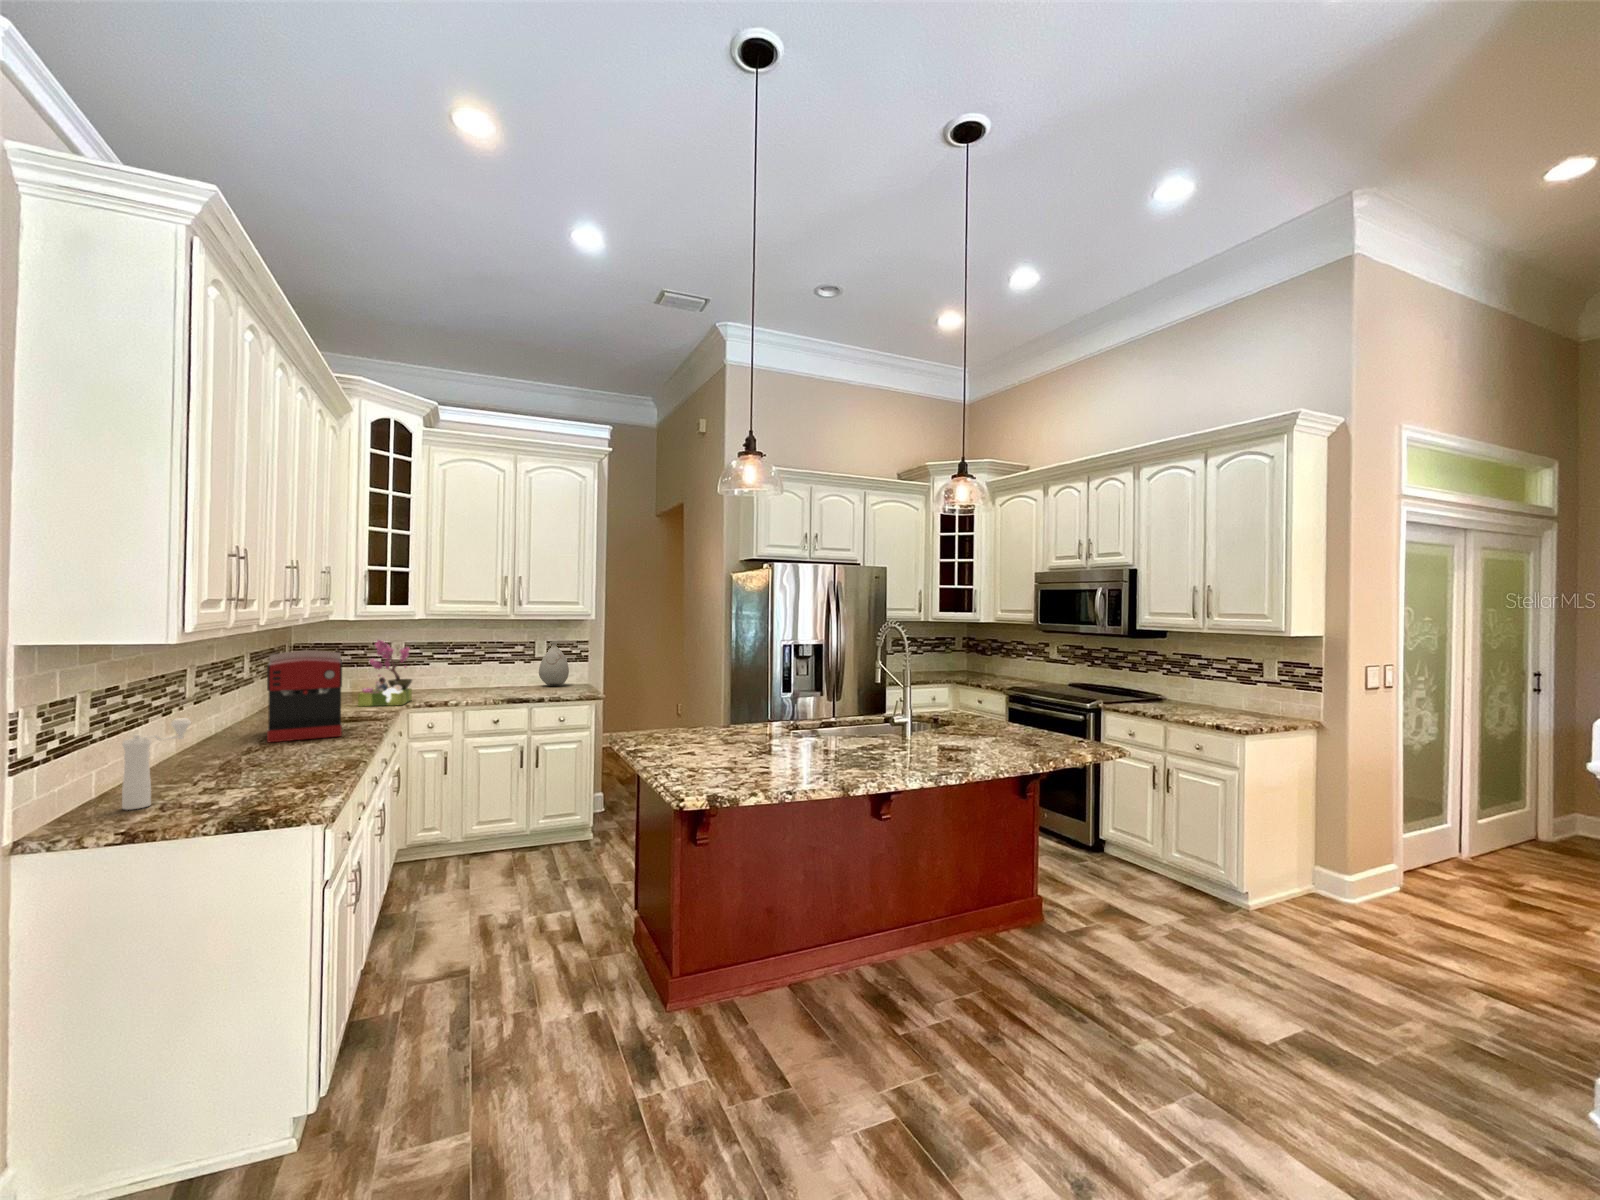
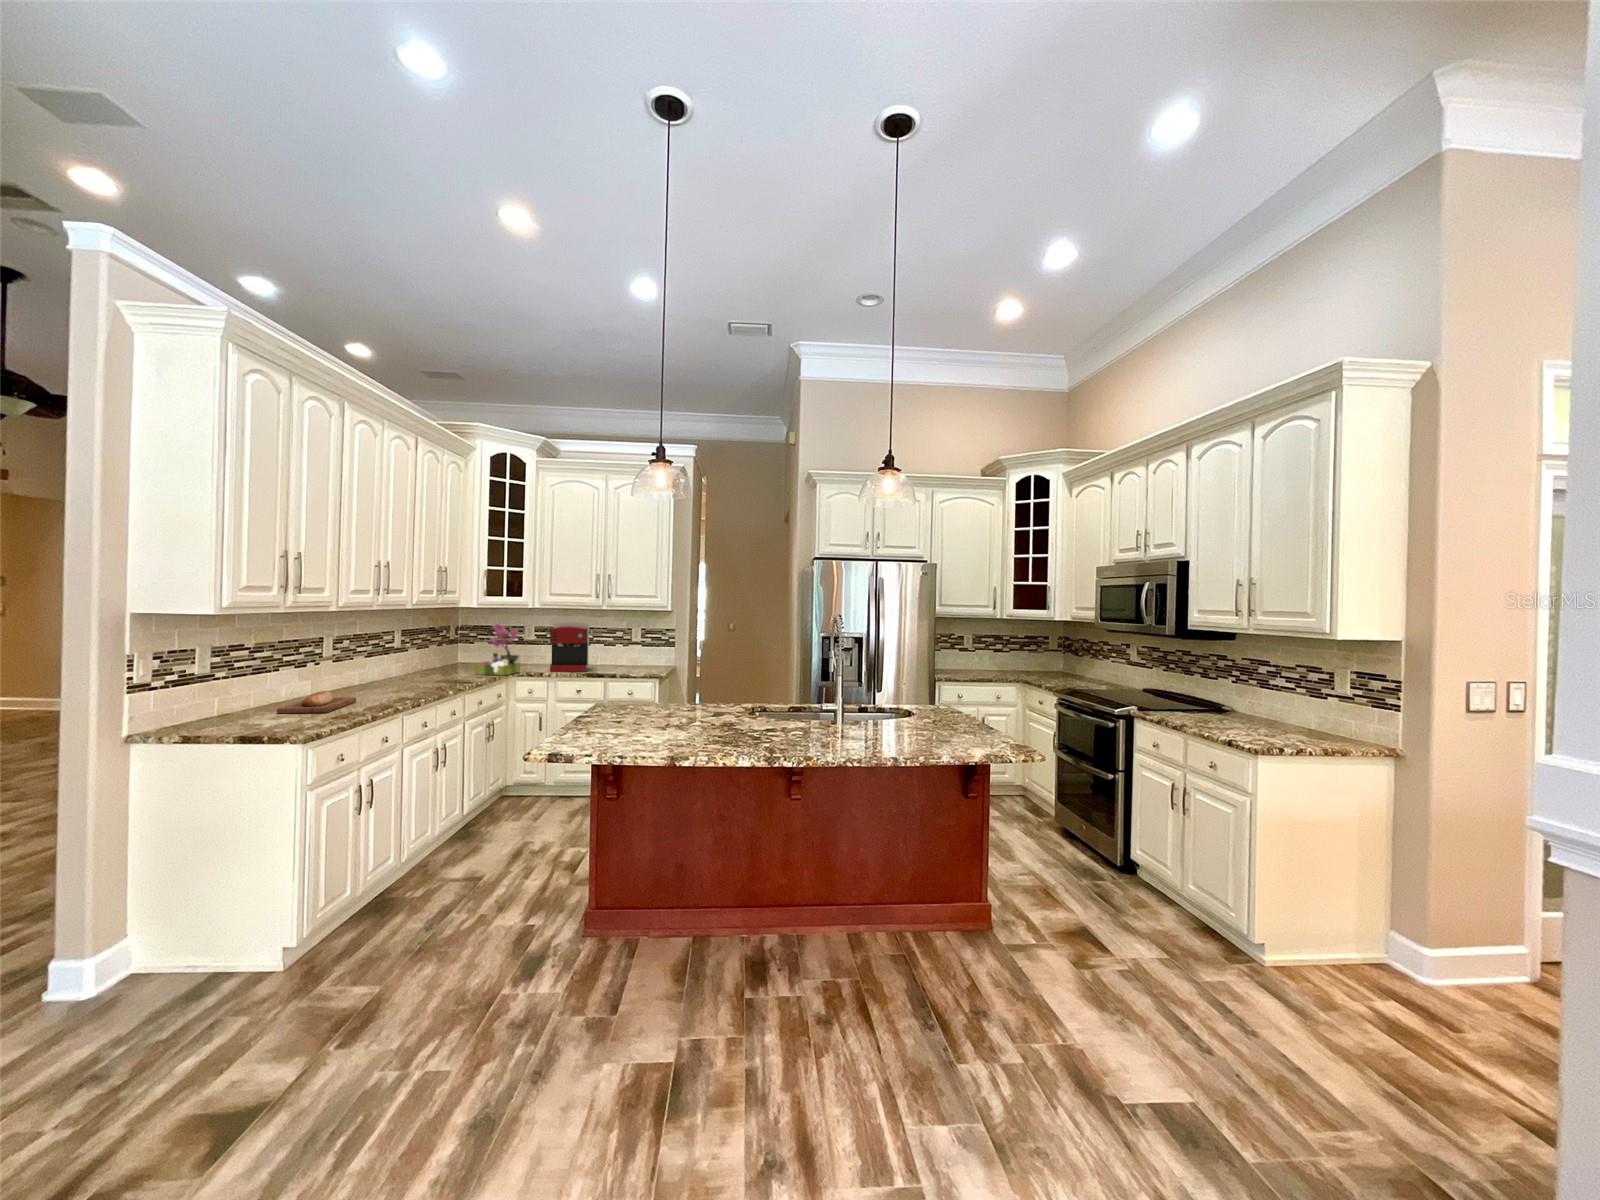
vase: present [539,641,569,686] -> none [635,629,660,668]
coffee maker: present [267,650,342,743] -> present [550,622,589,672]
pepper mill: present [122,718,191,810] -> none [210,668,262,727]
bread loaf: none [189,743,275,780] -> present [277,691,356,713]

